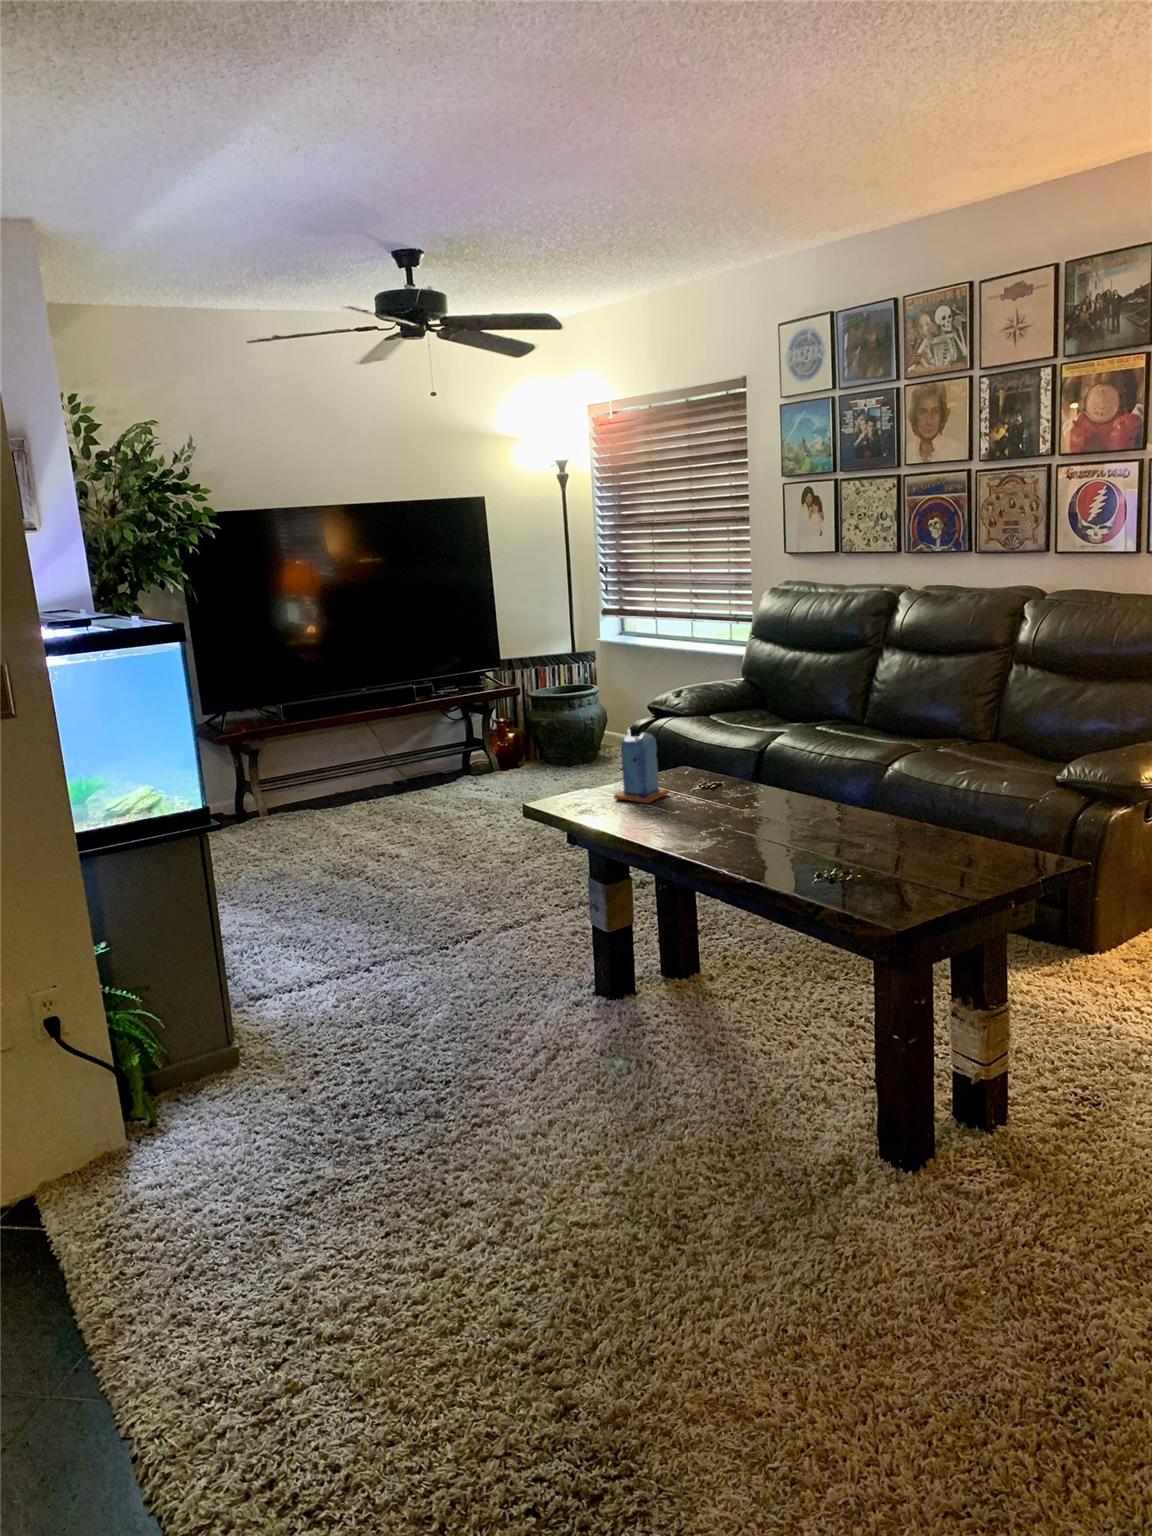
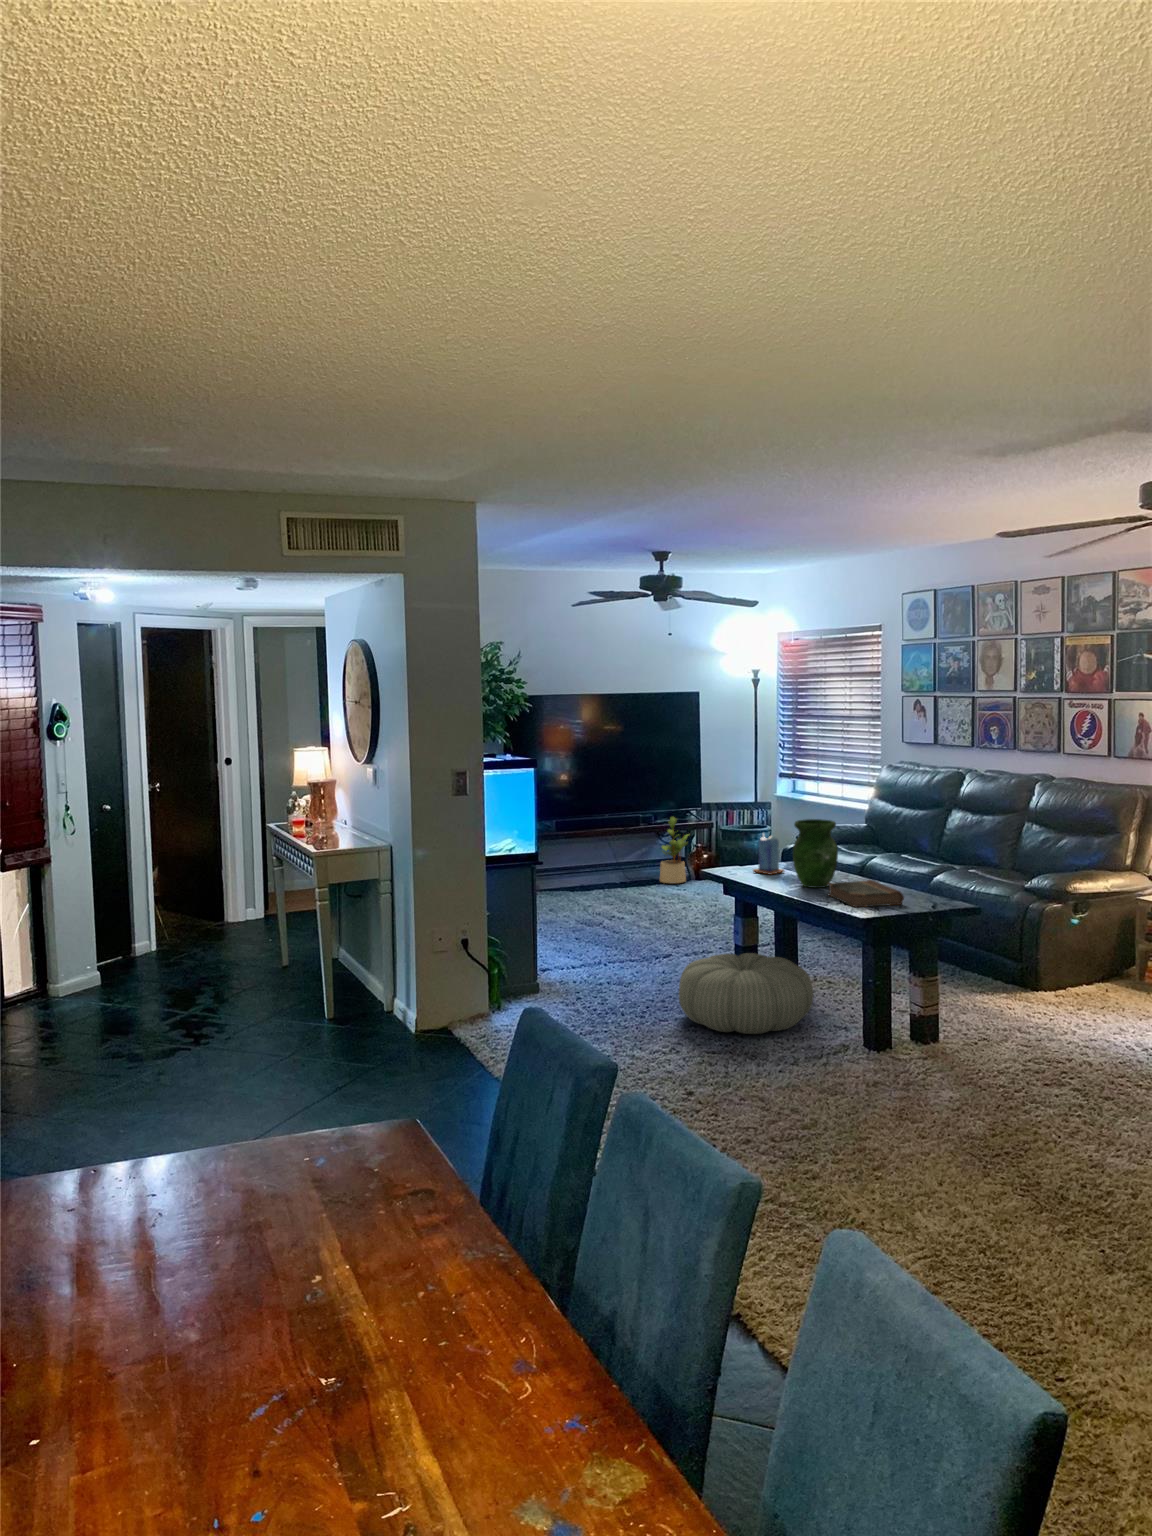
potted plant: none [448,684,488,779] -> present [660,817,689,884]
vase: none [695,702,781,834] -> present [793,819,838,888]
book: none [776,815,939,890] -> present [828,880,904,907]
pouf: none [504,961,759,1151] -> present [679,953,813,1034]

